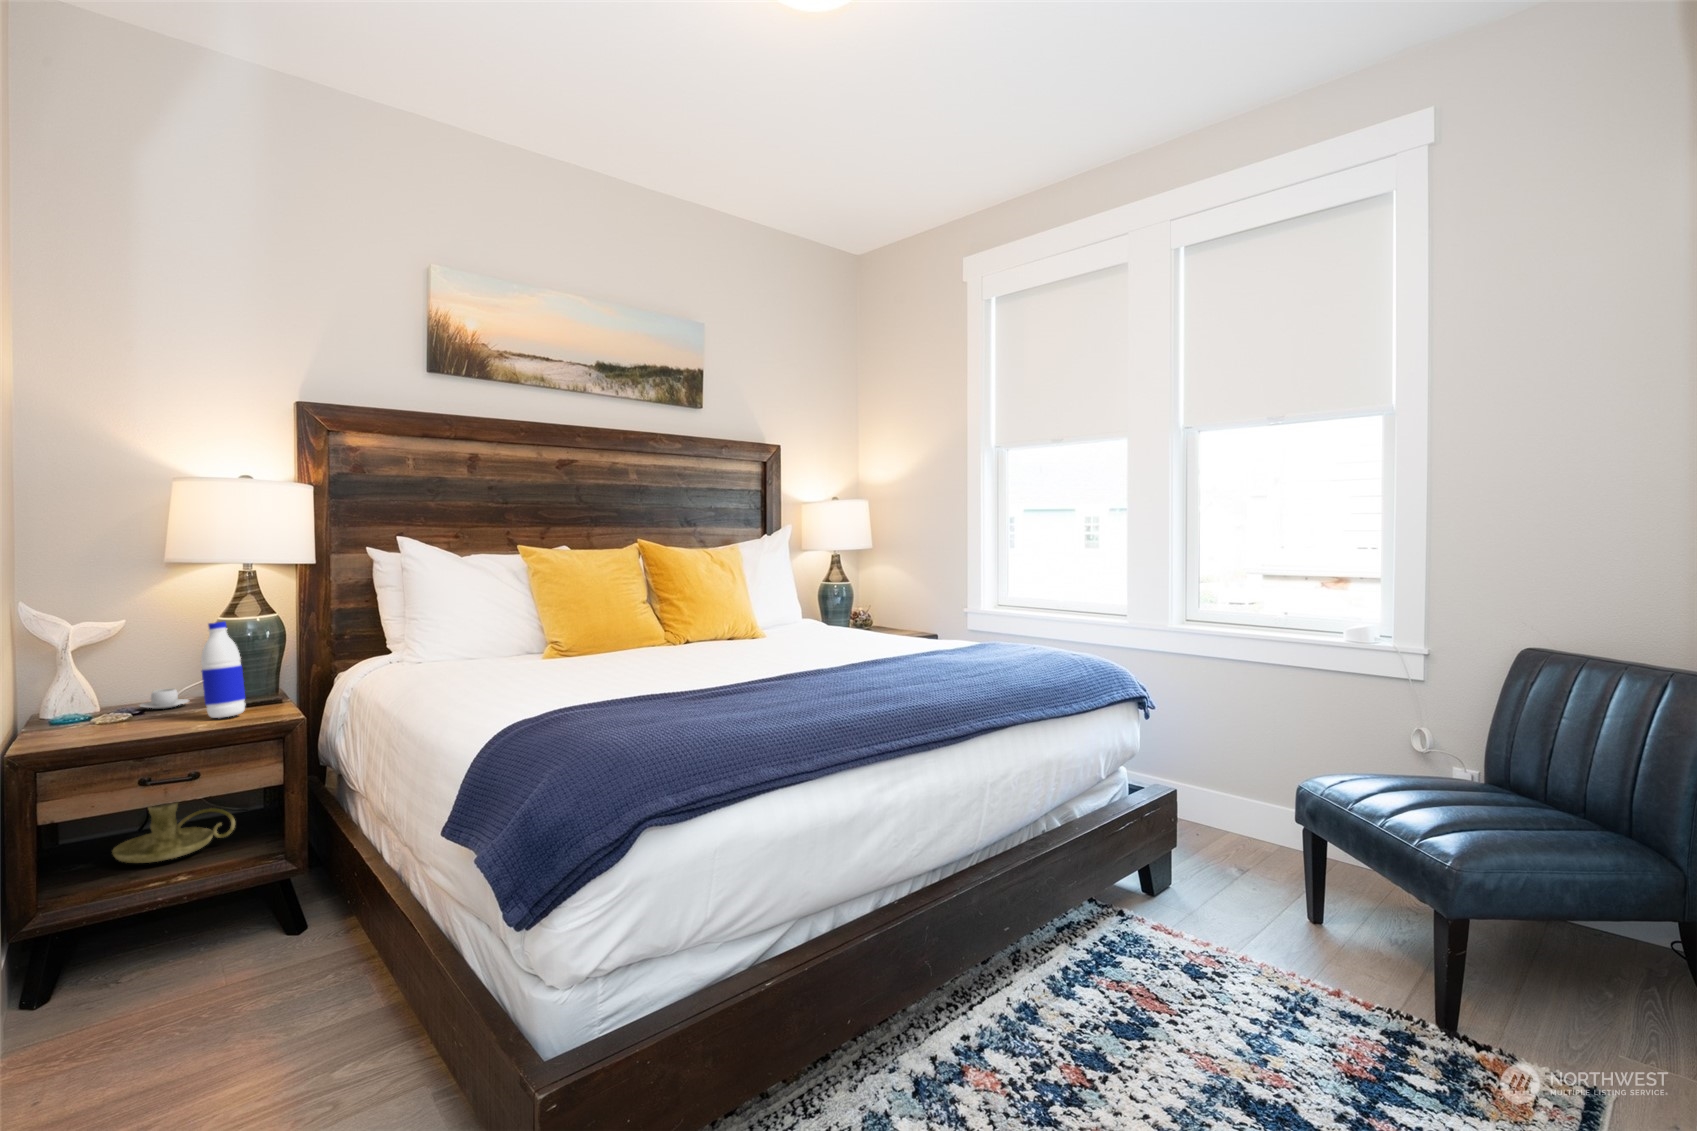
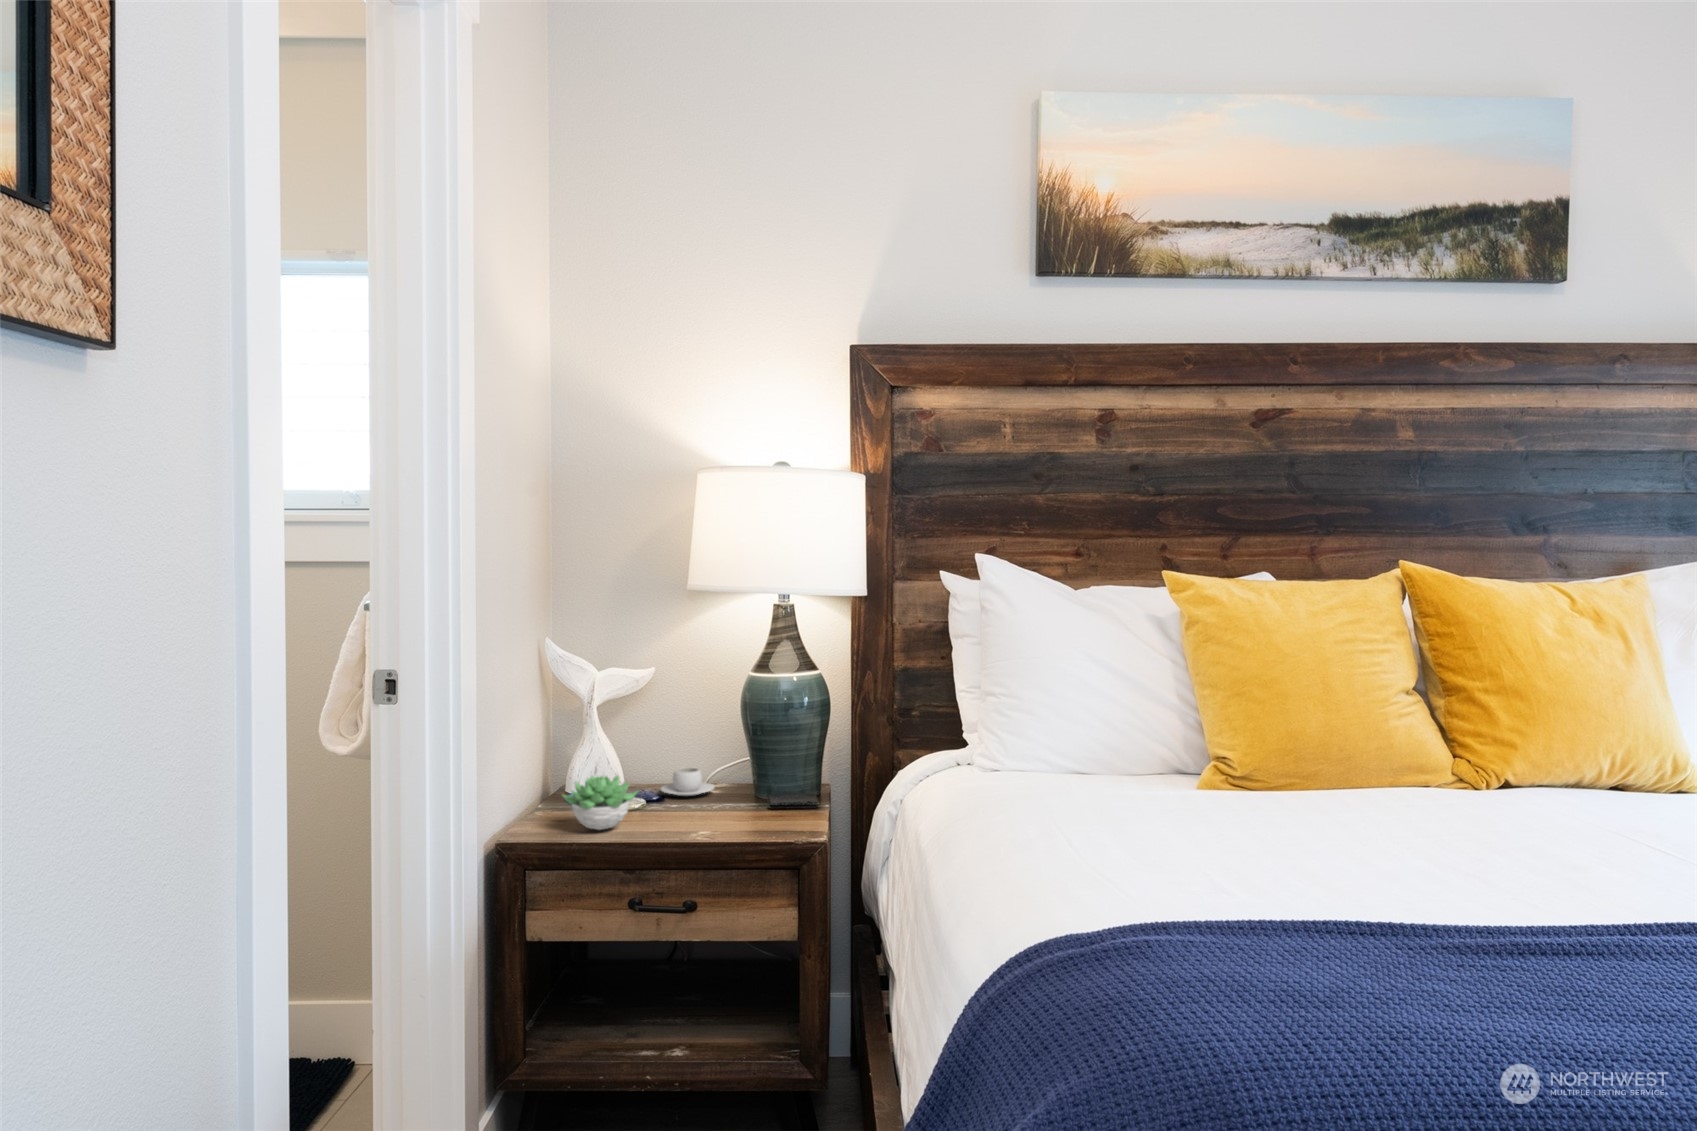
water bottle: present [201,622,245,718] -> none [709,685,760,827]
succulent plant: none [65,692,139,732] -> present [563,776,637,830]
candle holder: present [112,802,235,863] -> none [617,931,751,1019]

